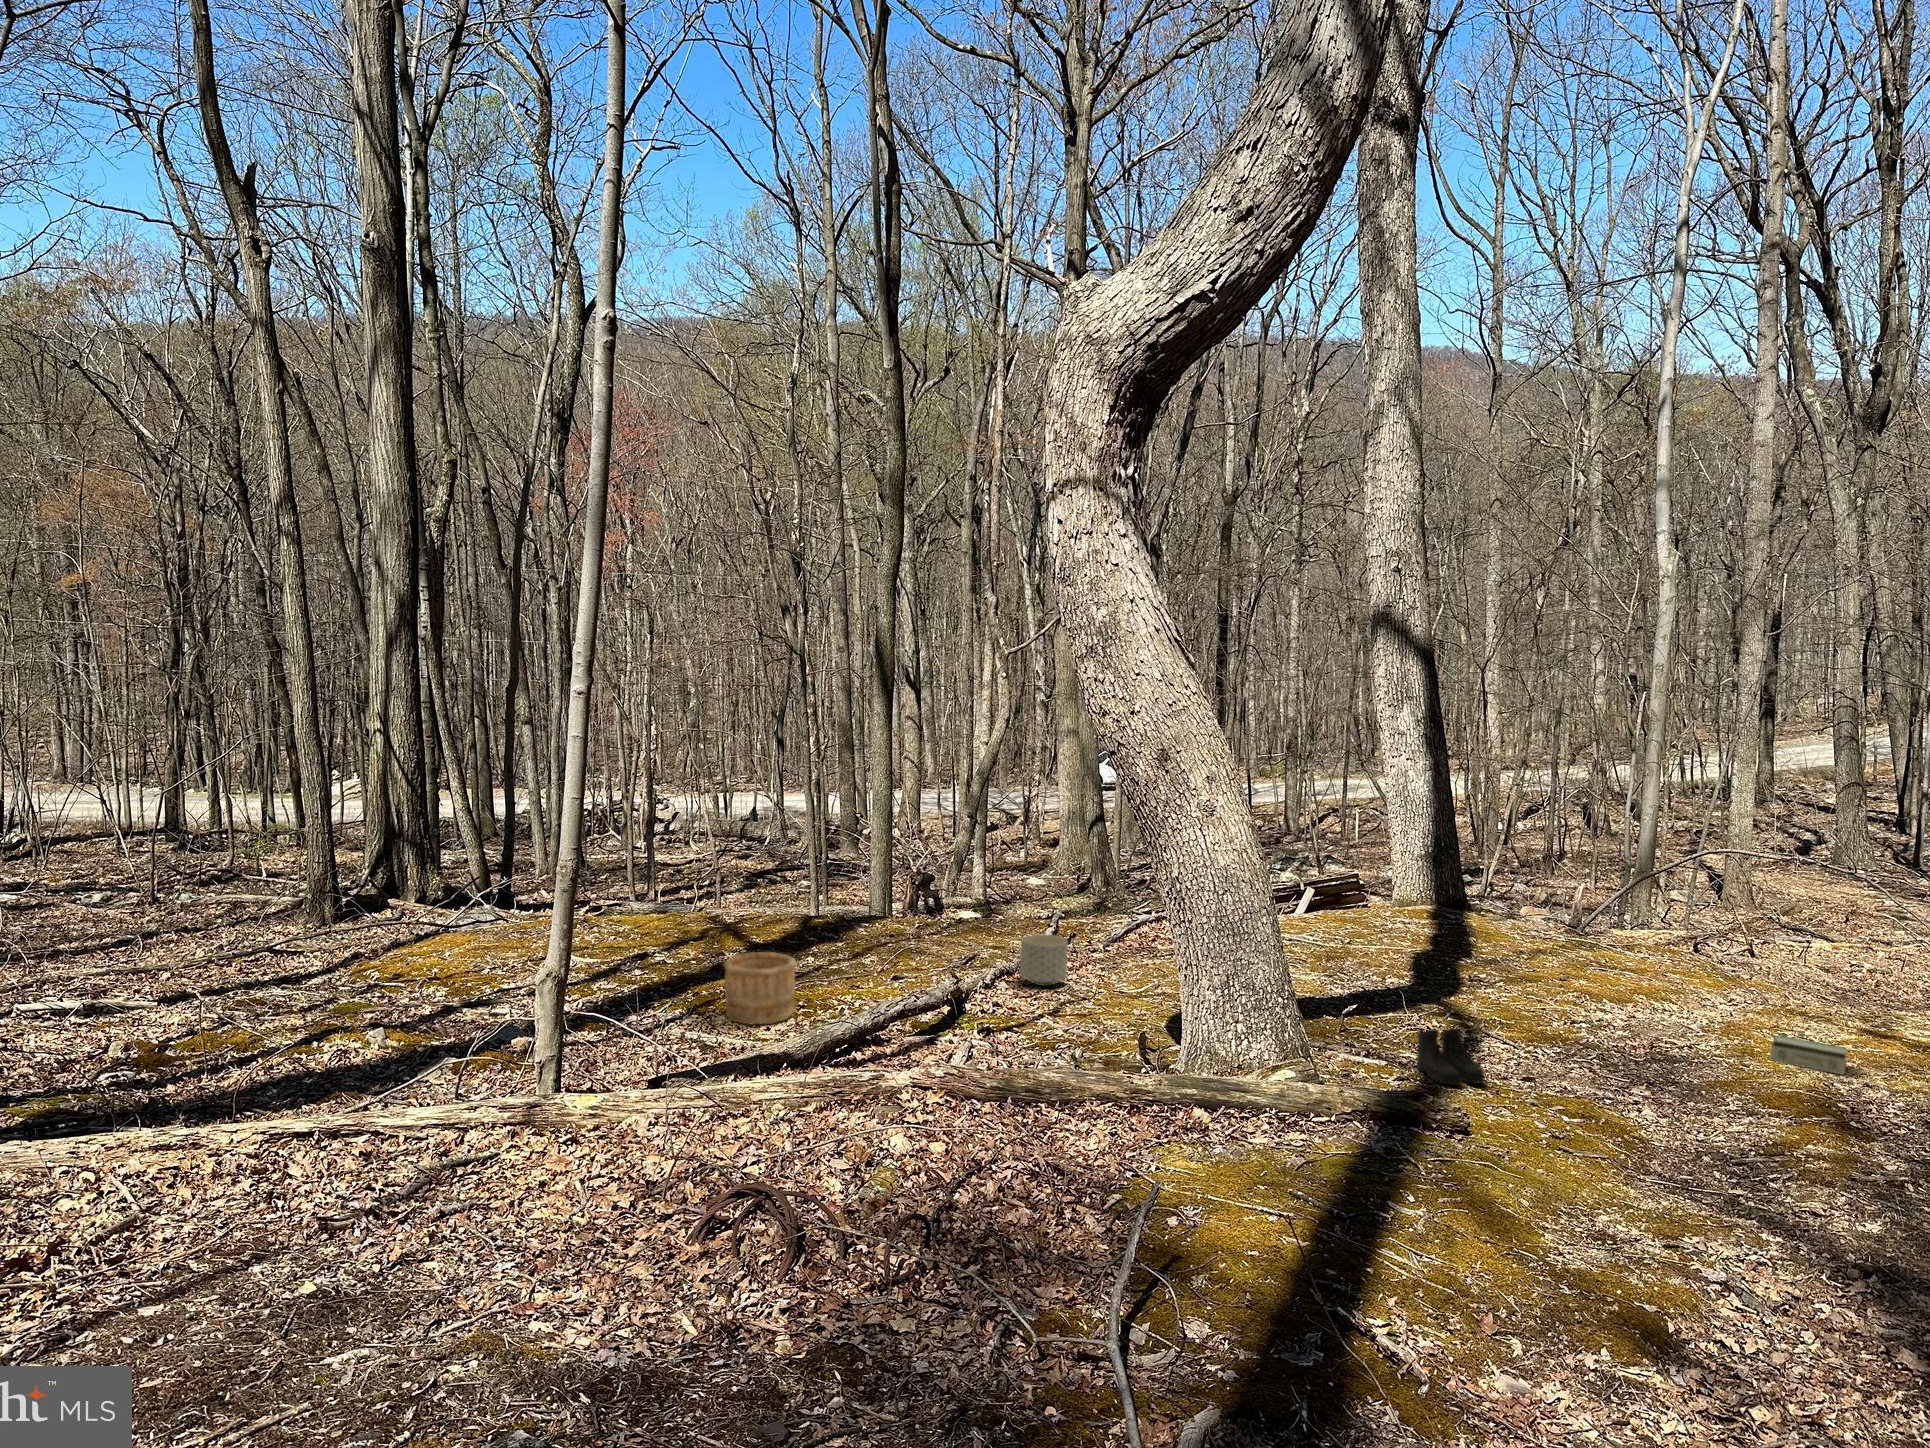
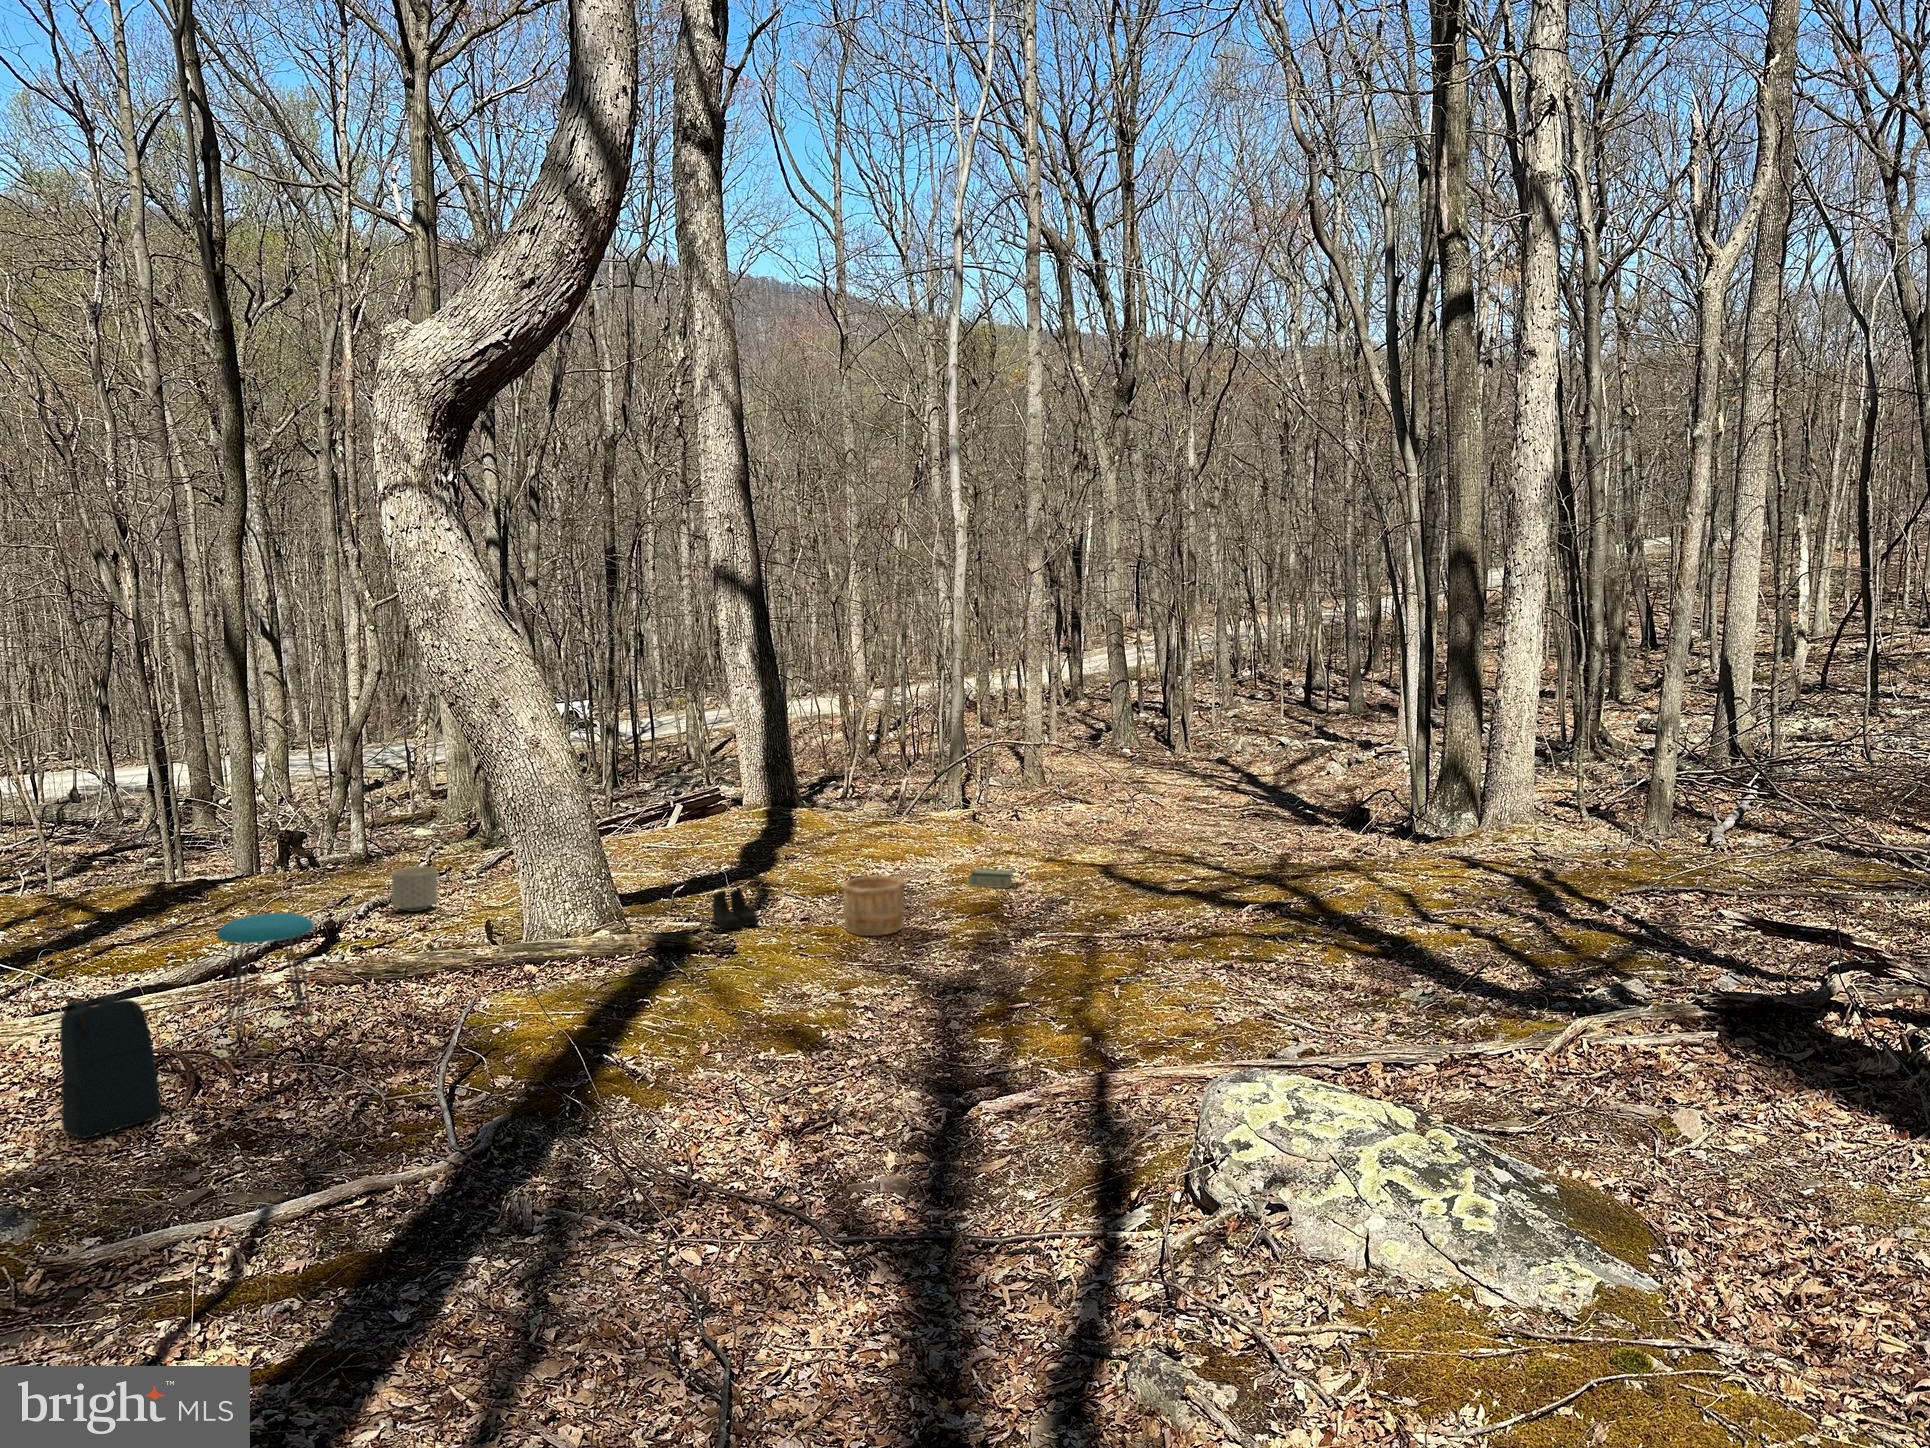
wooden bucket: present [723,952,797,1024] -> present [842,875,904,936]
stool: none [837,1003,947,1166] -> present [217,913,314,1038]
backpack: none [634,1107,748,1314] -> present [60,994,161,1139]

